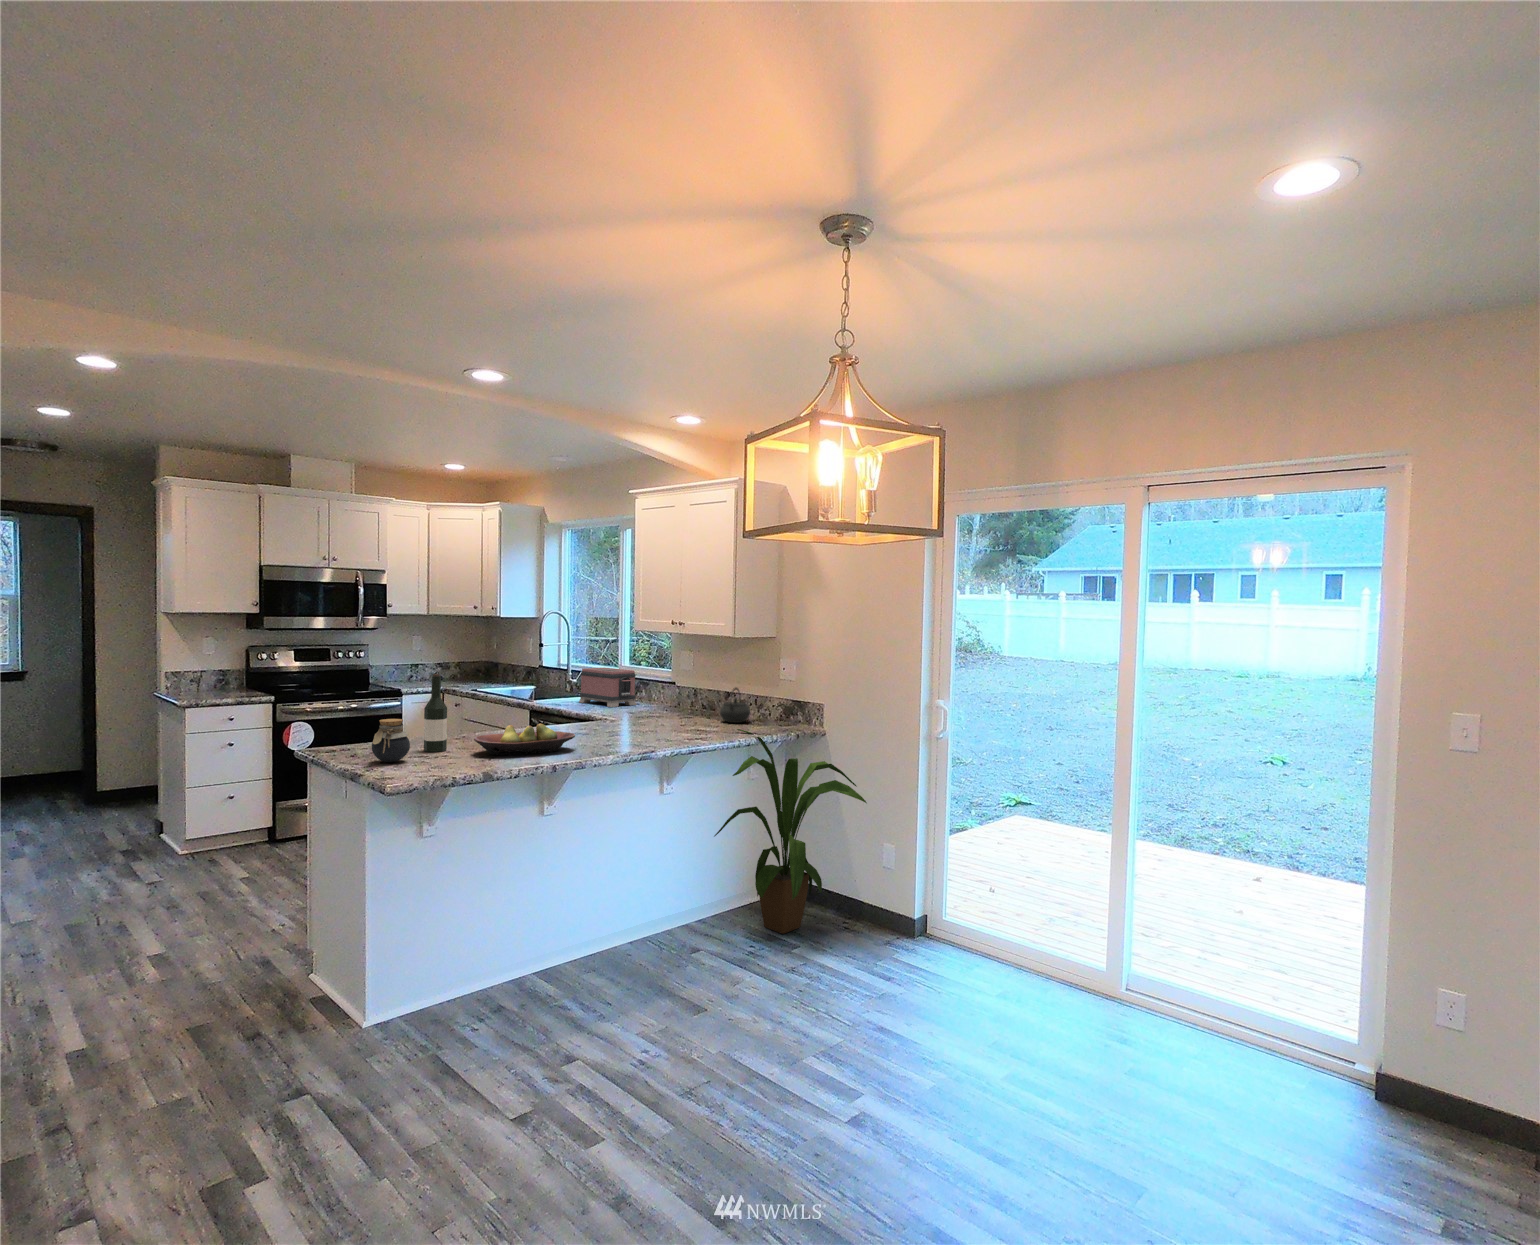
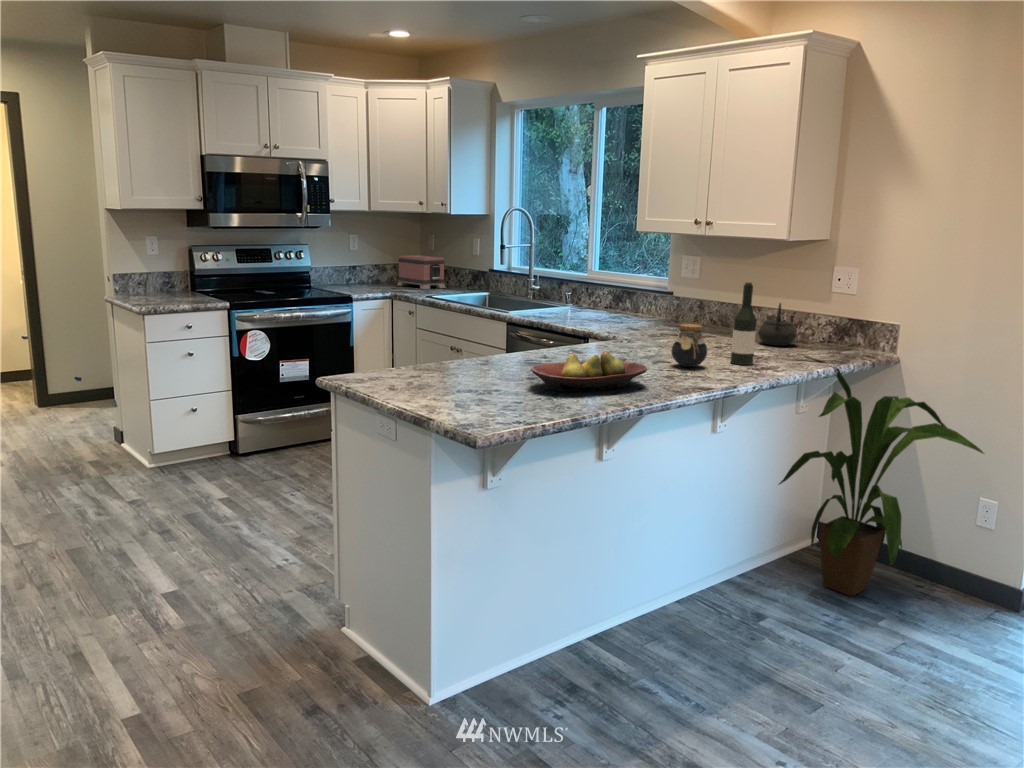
toaster: present [579,668,636,707] -> present [397,255,446,289]
wine bottle: present [424,674,447,752] -> present [731,282,757,365]
jar: present [372,719,410,762] -> present [671,324,707,367]

